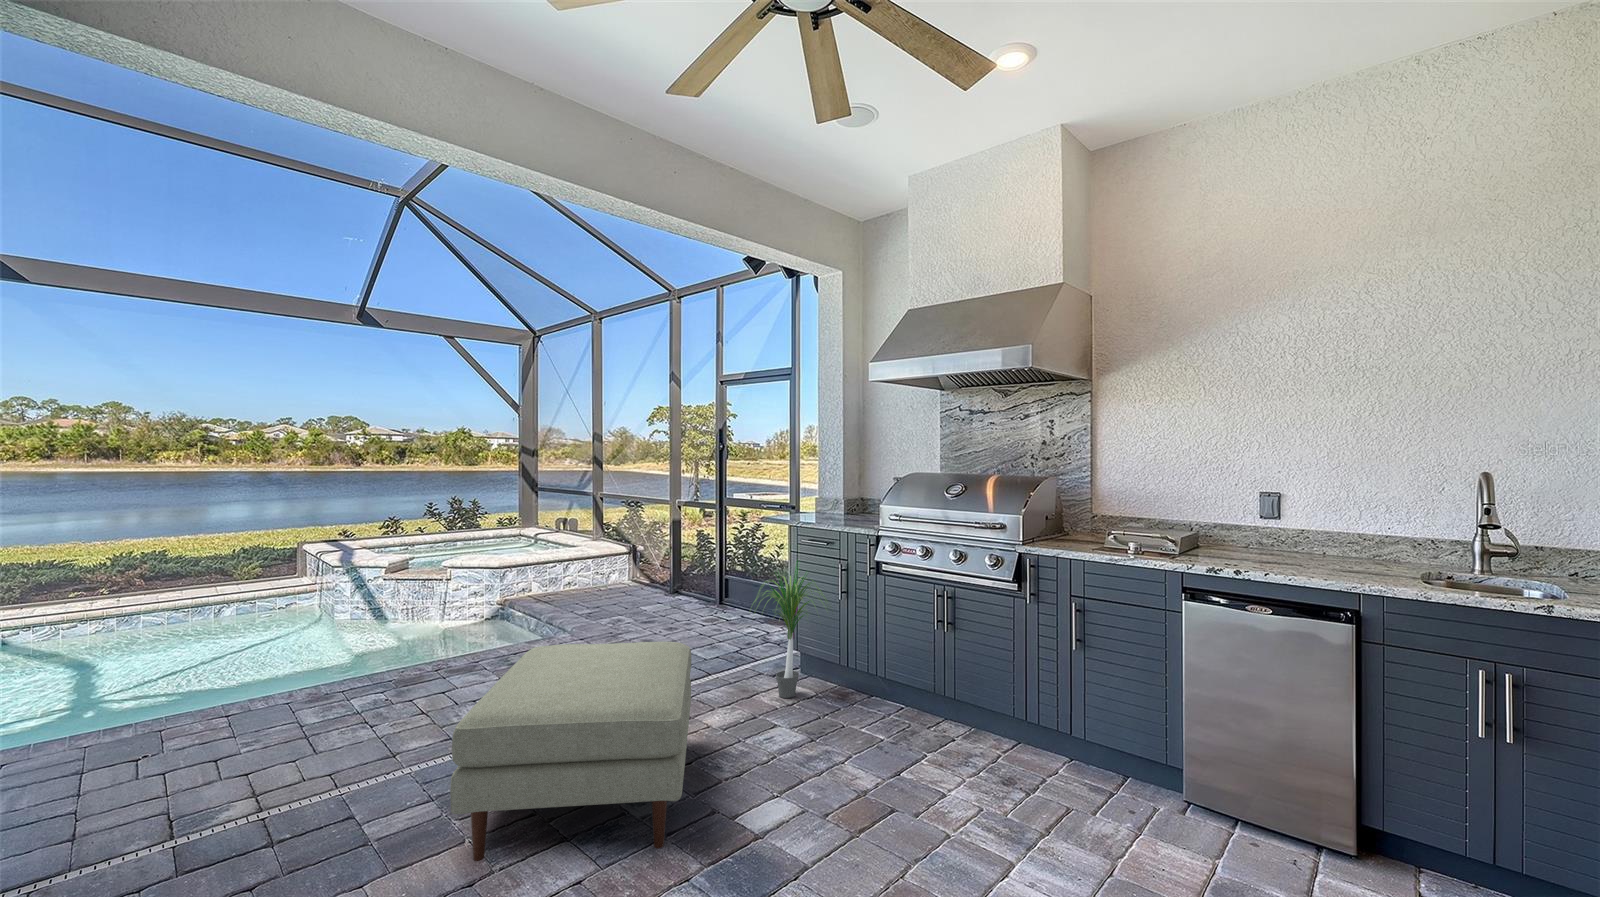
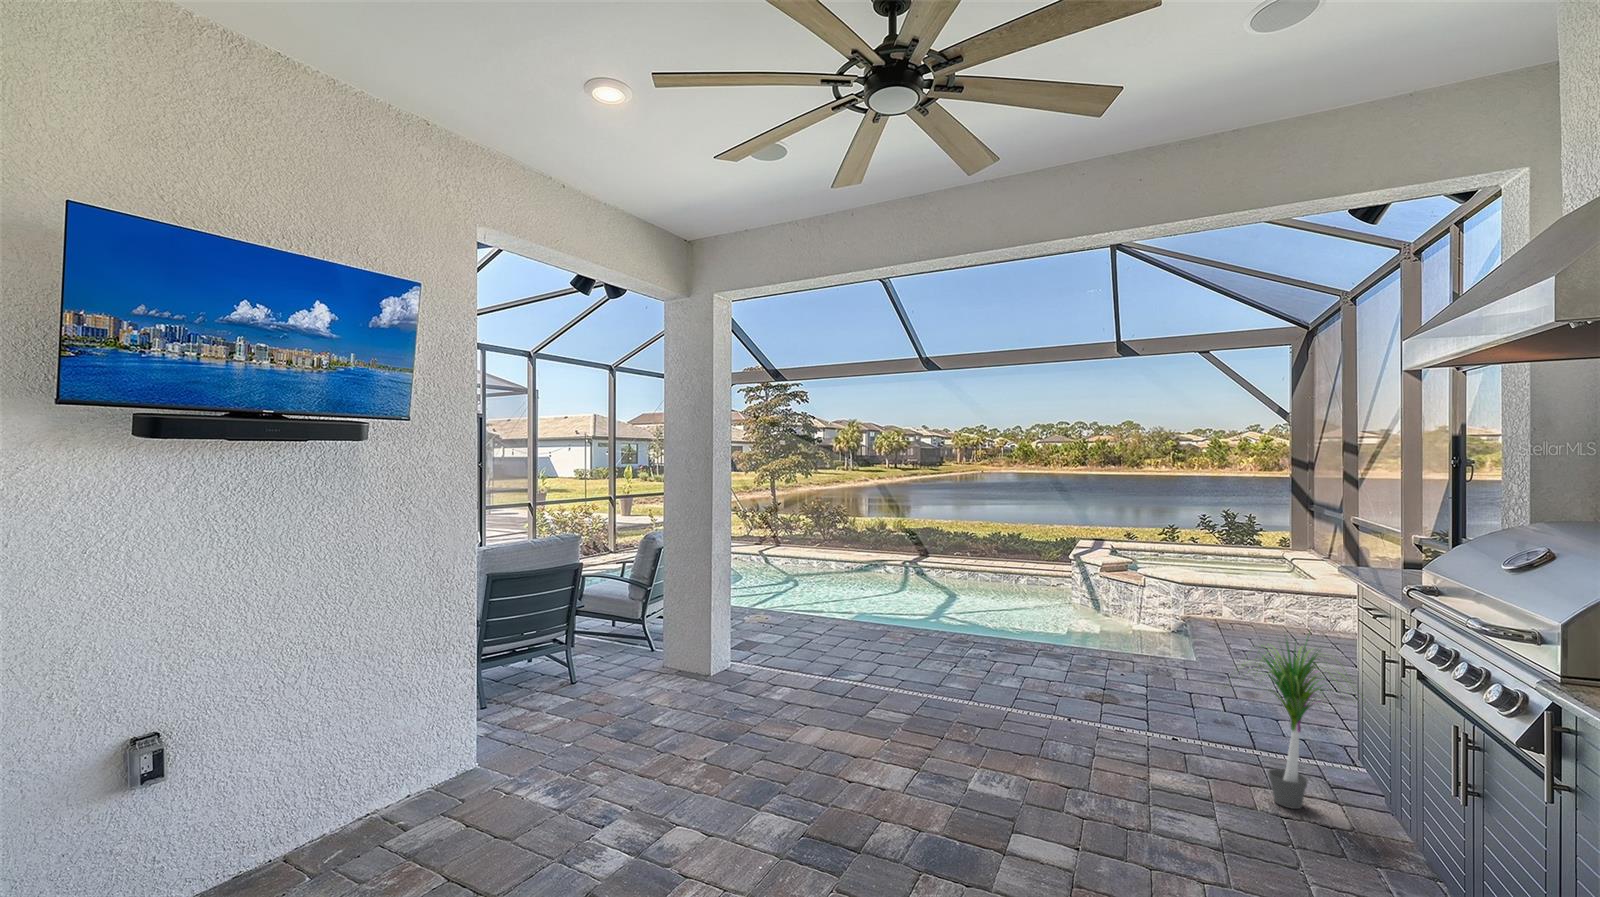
ottoman: present [450,642,691,861] -> none [857,637,1099,808]

